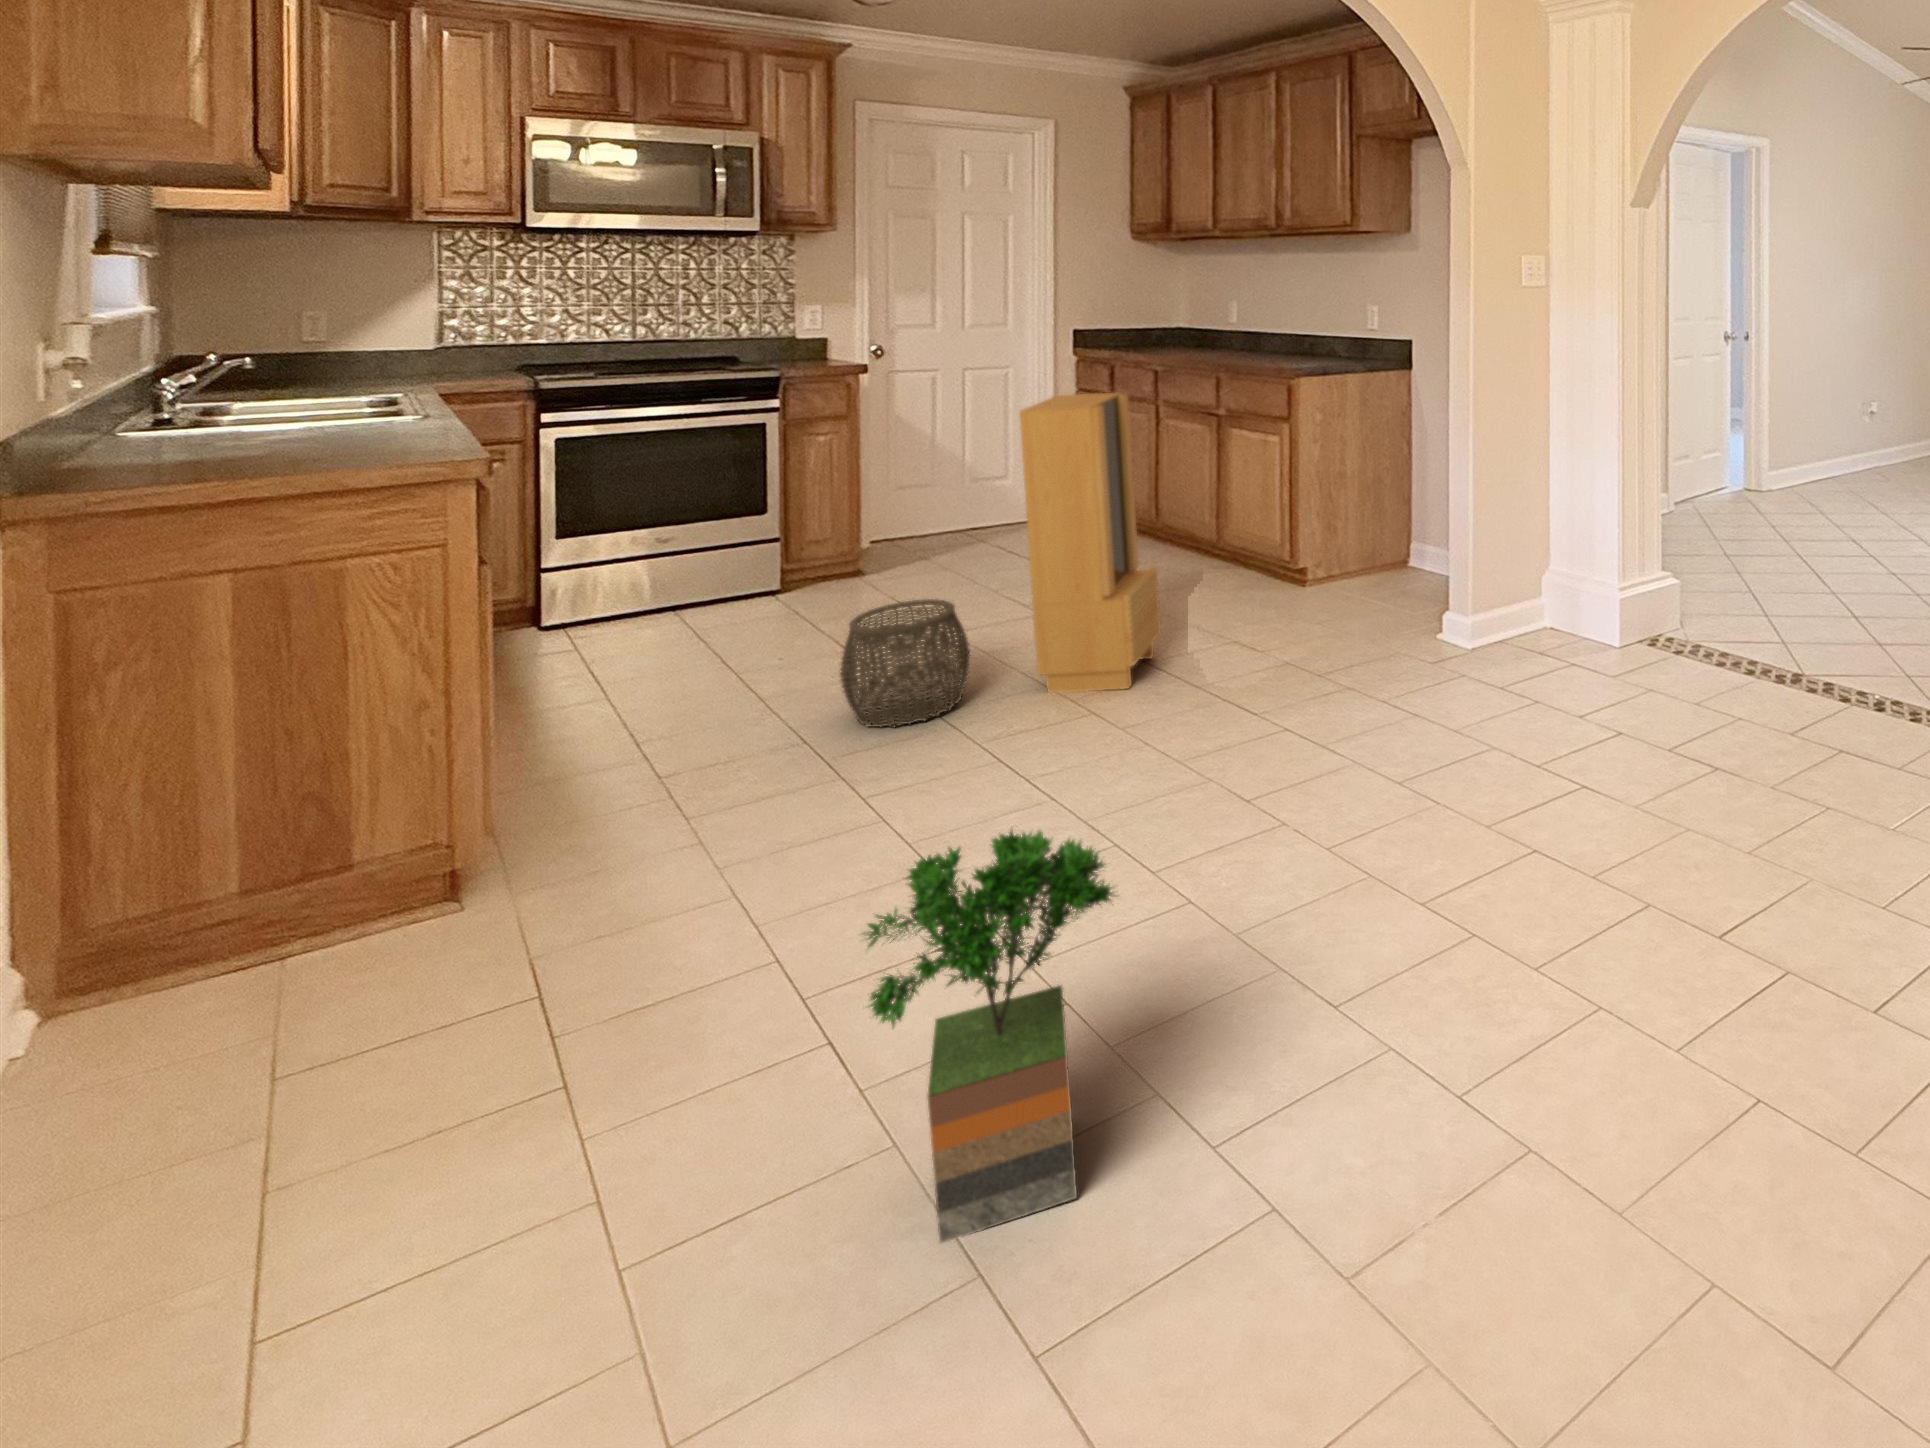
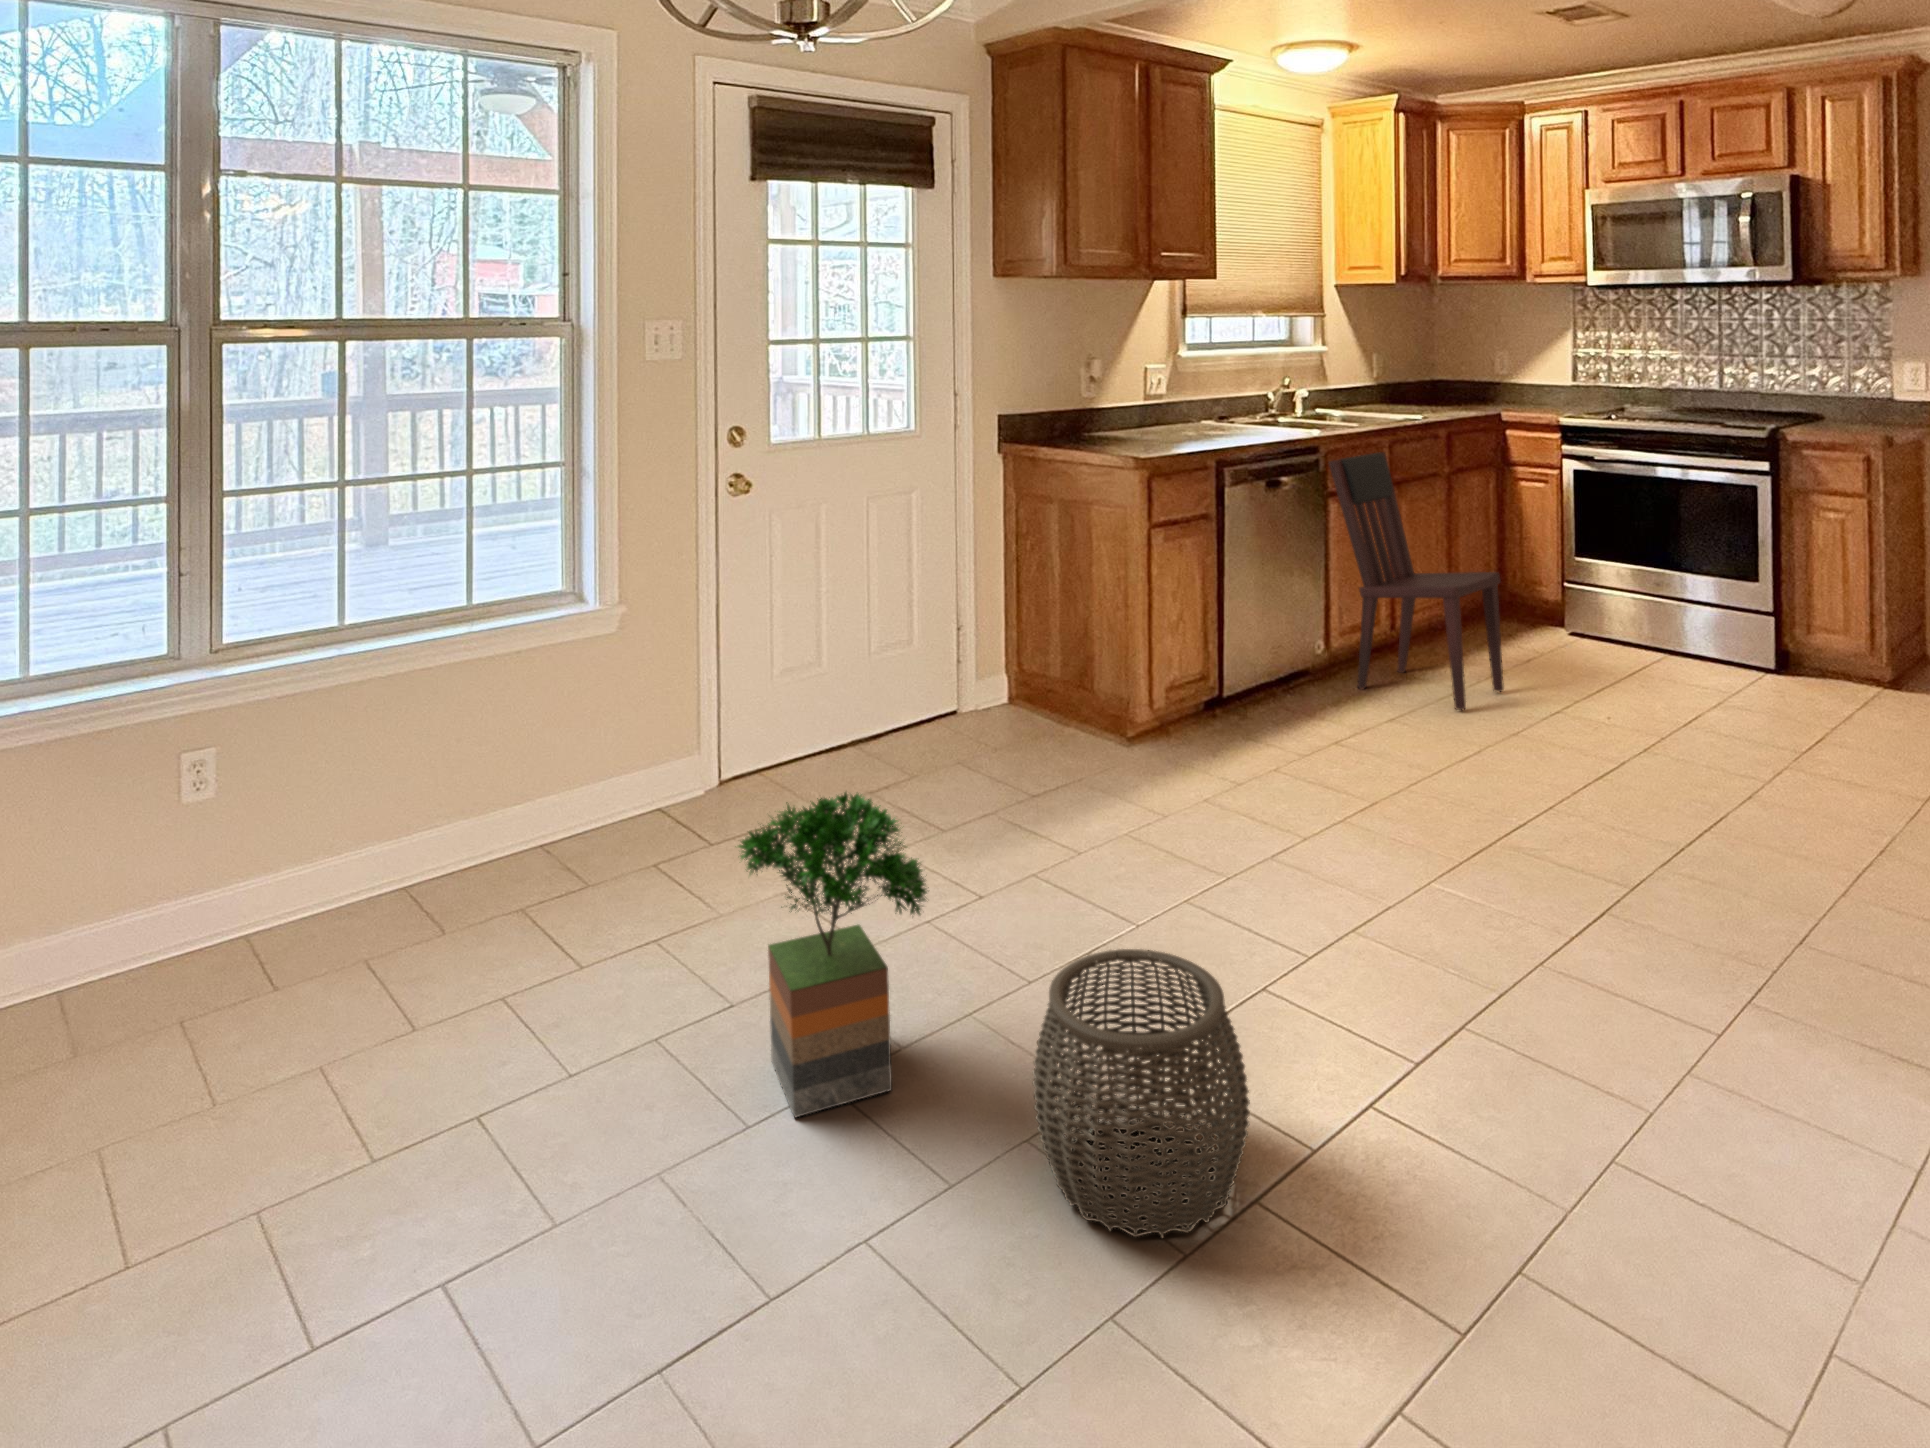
storage cabinet: present [1019,393,1161,693] -> none [1648,505,1890,931]
dining chair: none [410,443,645,746] -> present [1329,452,1504,710]
woven basket: present [840,599,970,727] -> present [1033,949,1250,1238]

